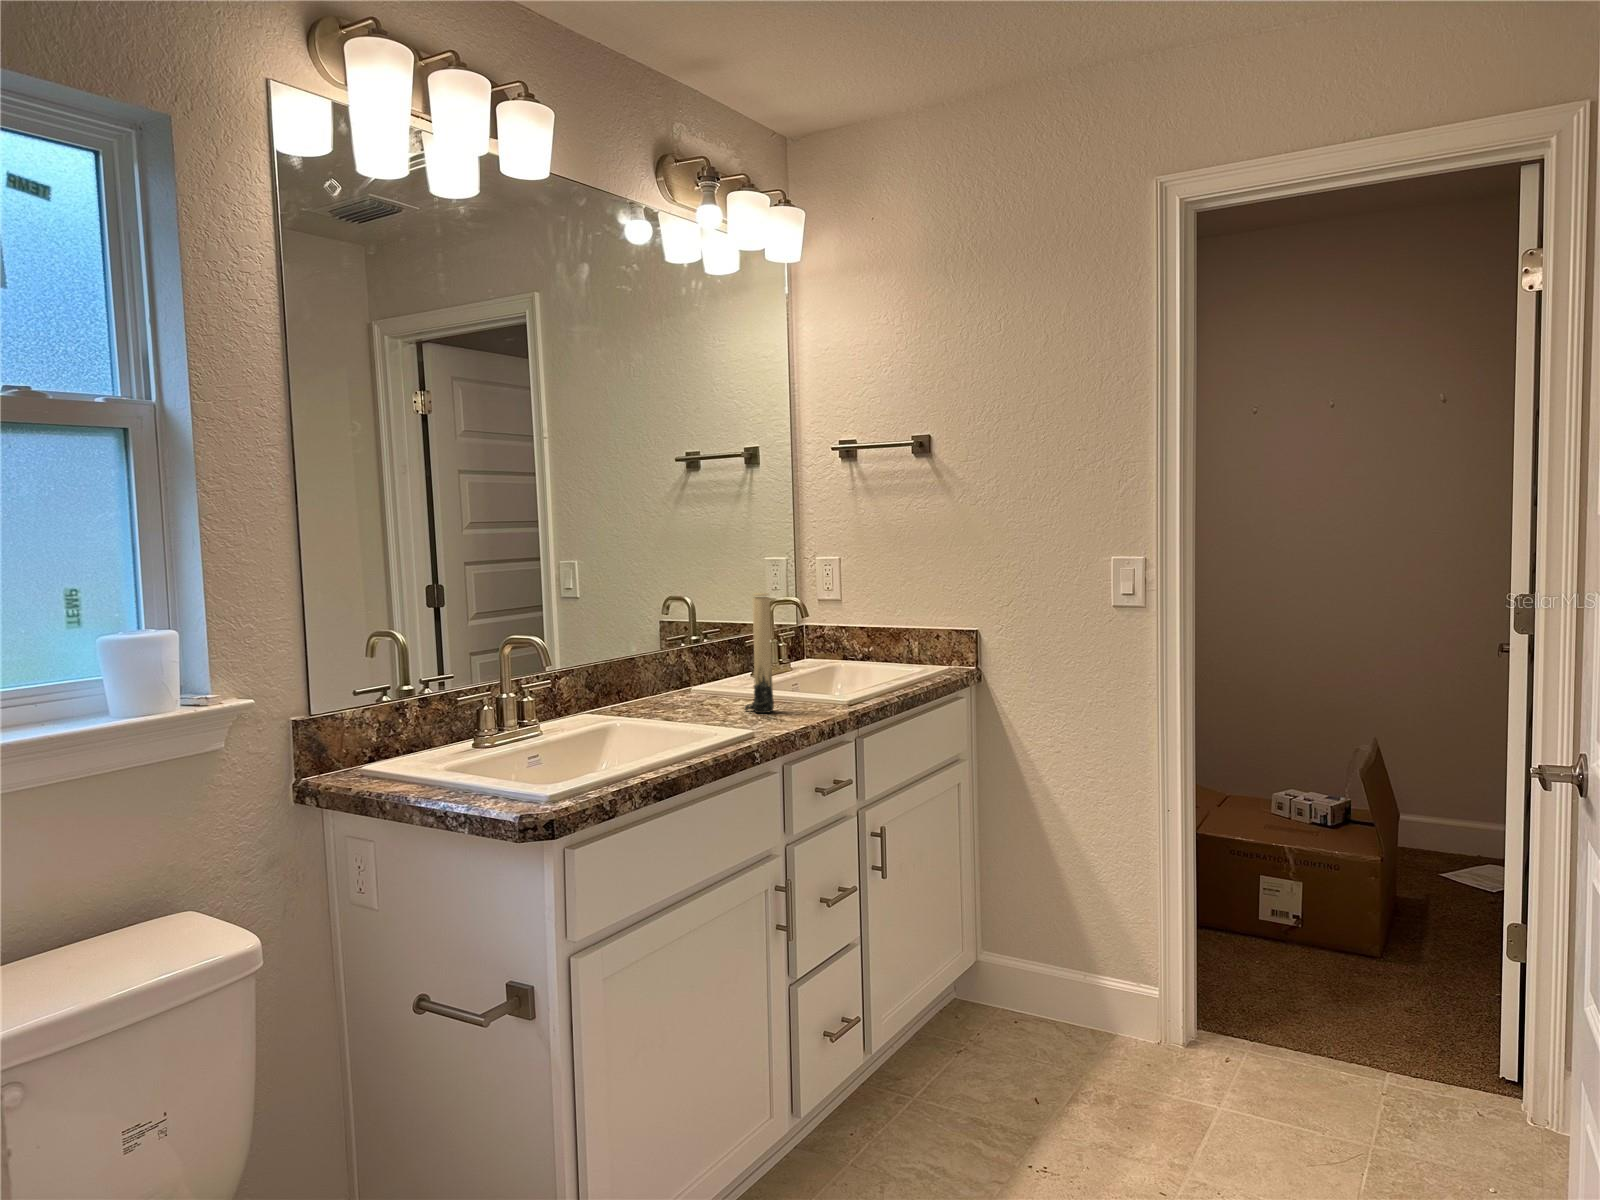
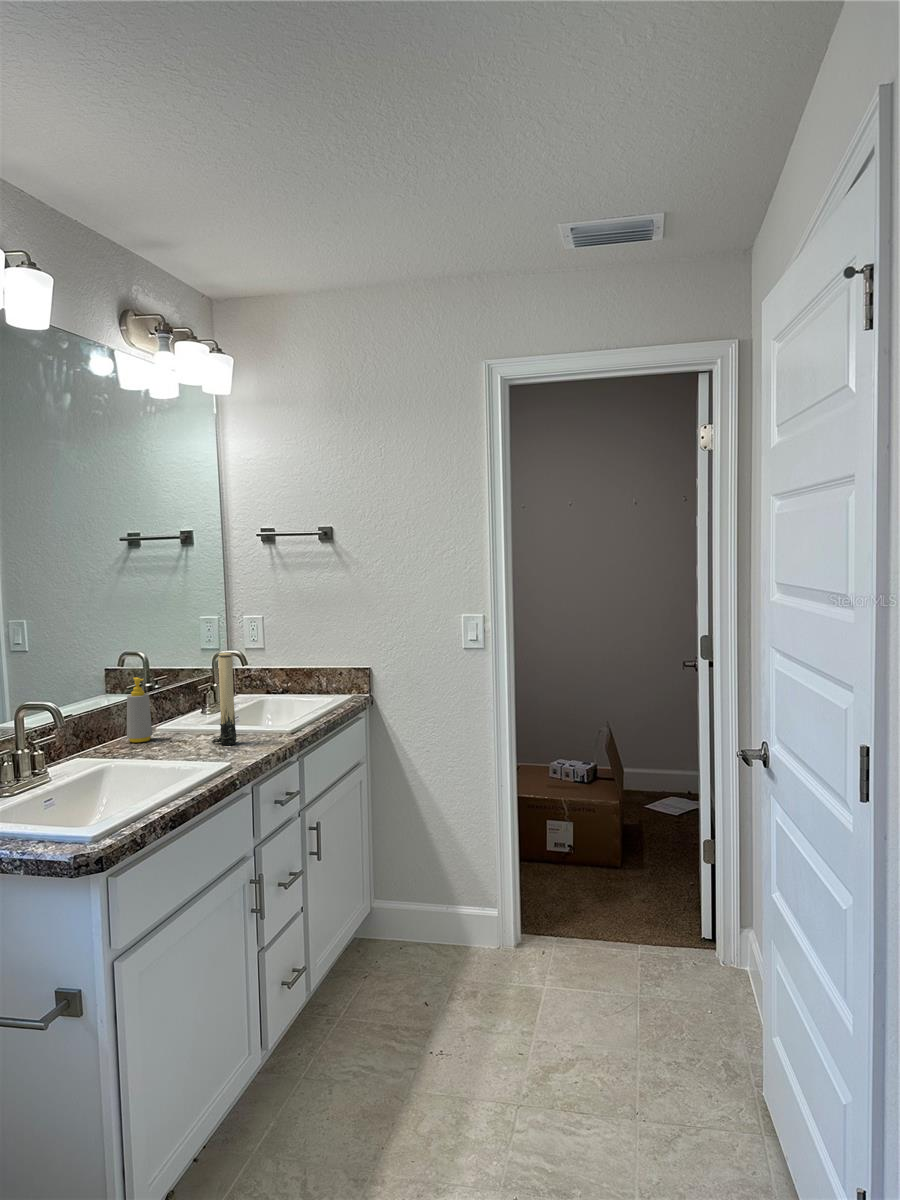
soap bottle: none [647,622,678,704] -> present [127,677,152,742]

